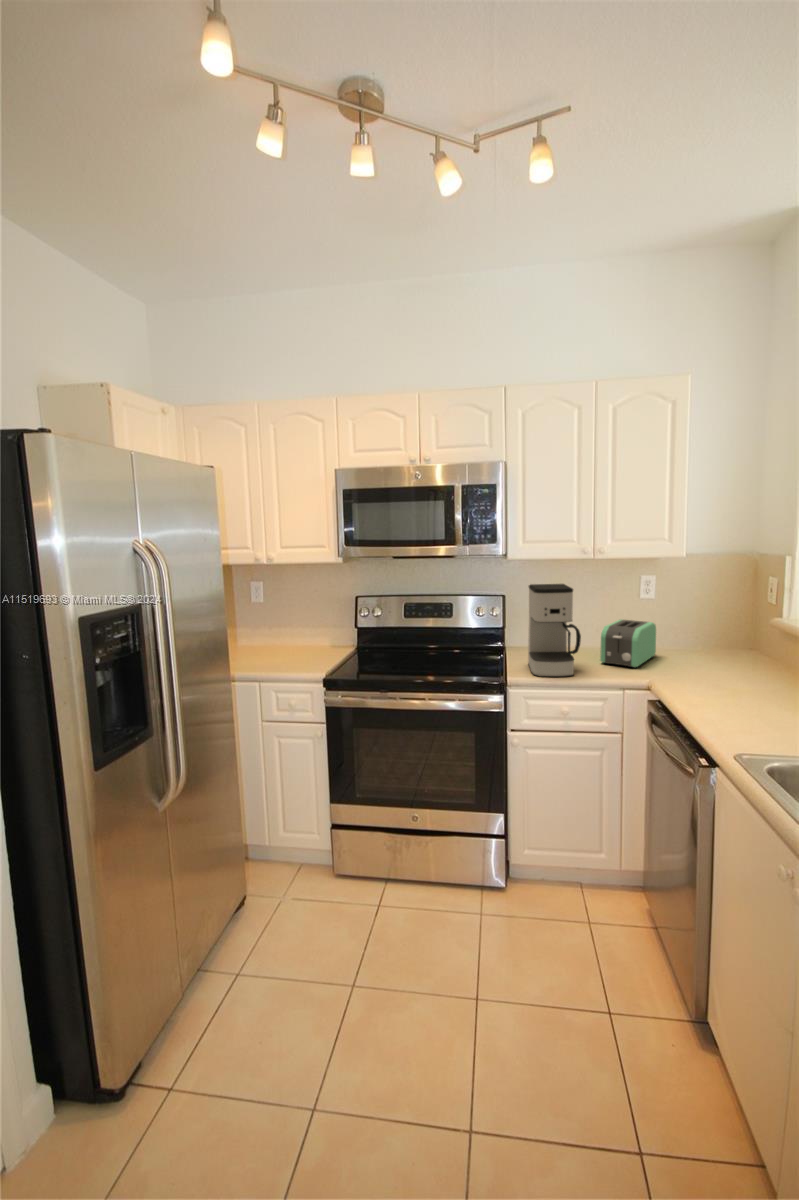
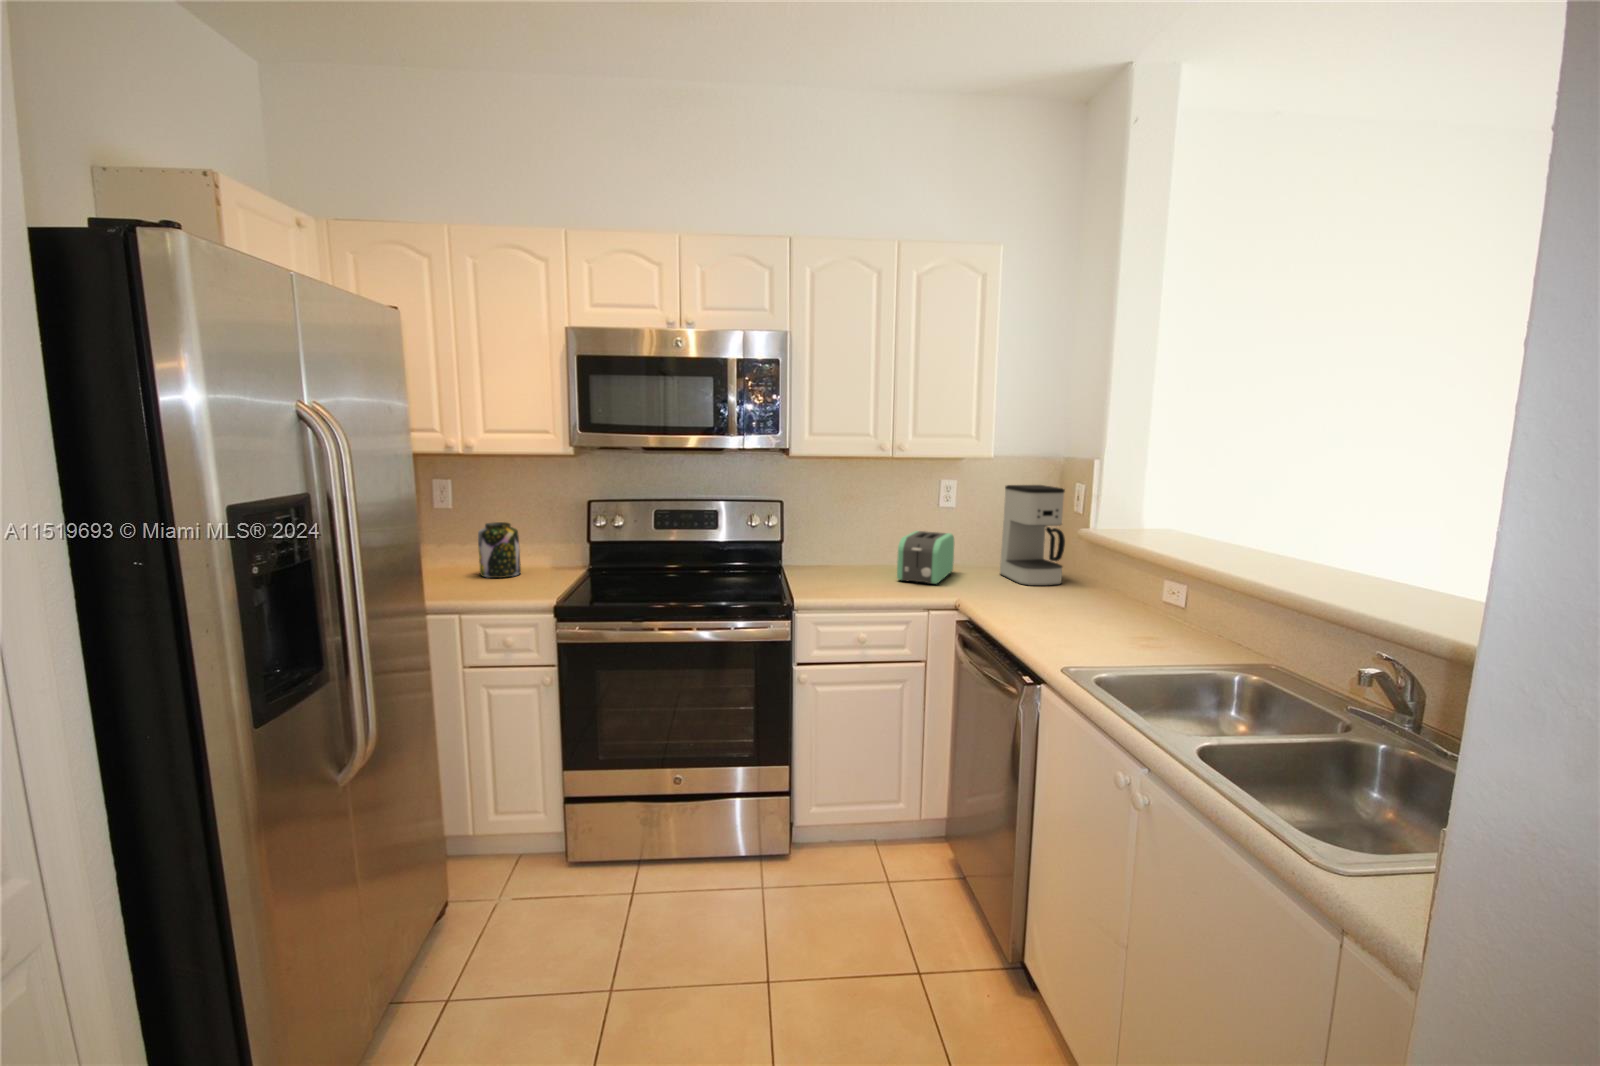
coffee maker: present [528,584,581,677] -> present [1000,485,1065,586]
jar: none [276,612,305,654] -> present [478,522,521,578]

